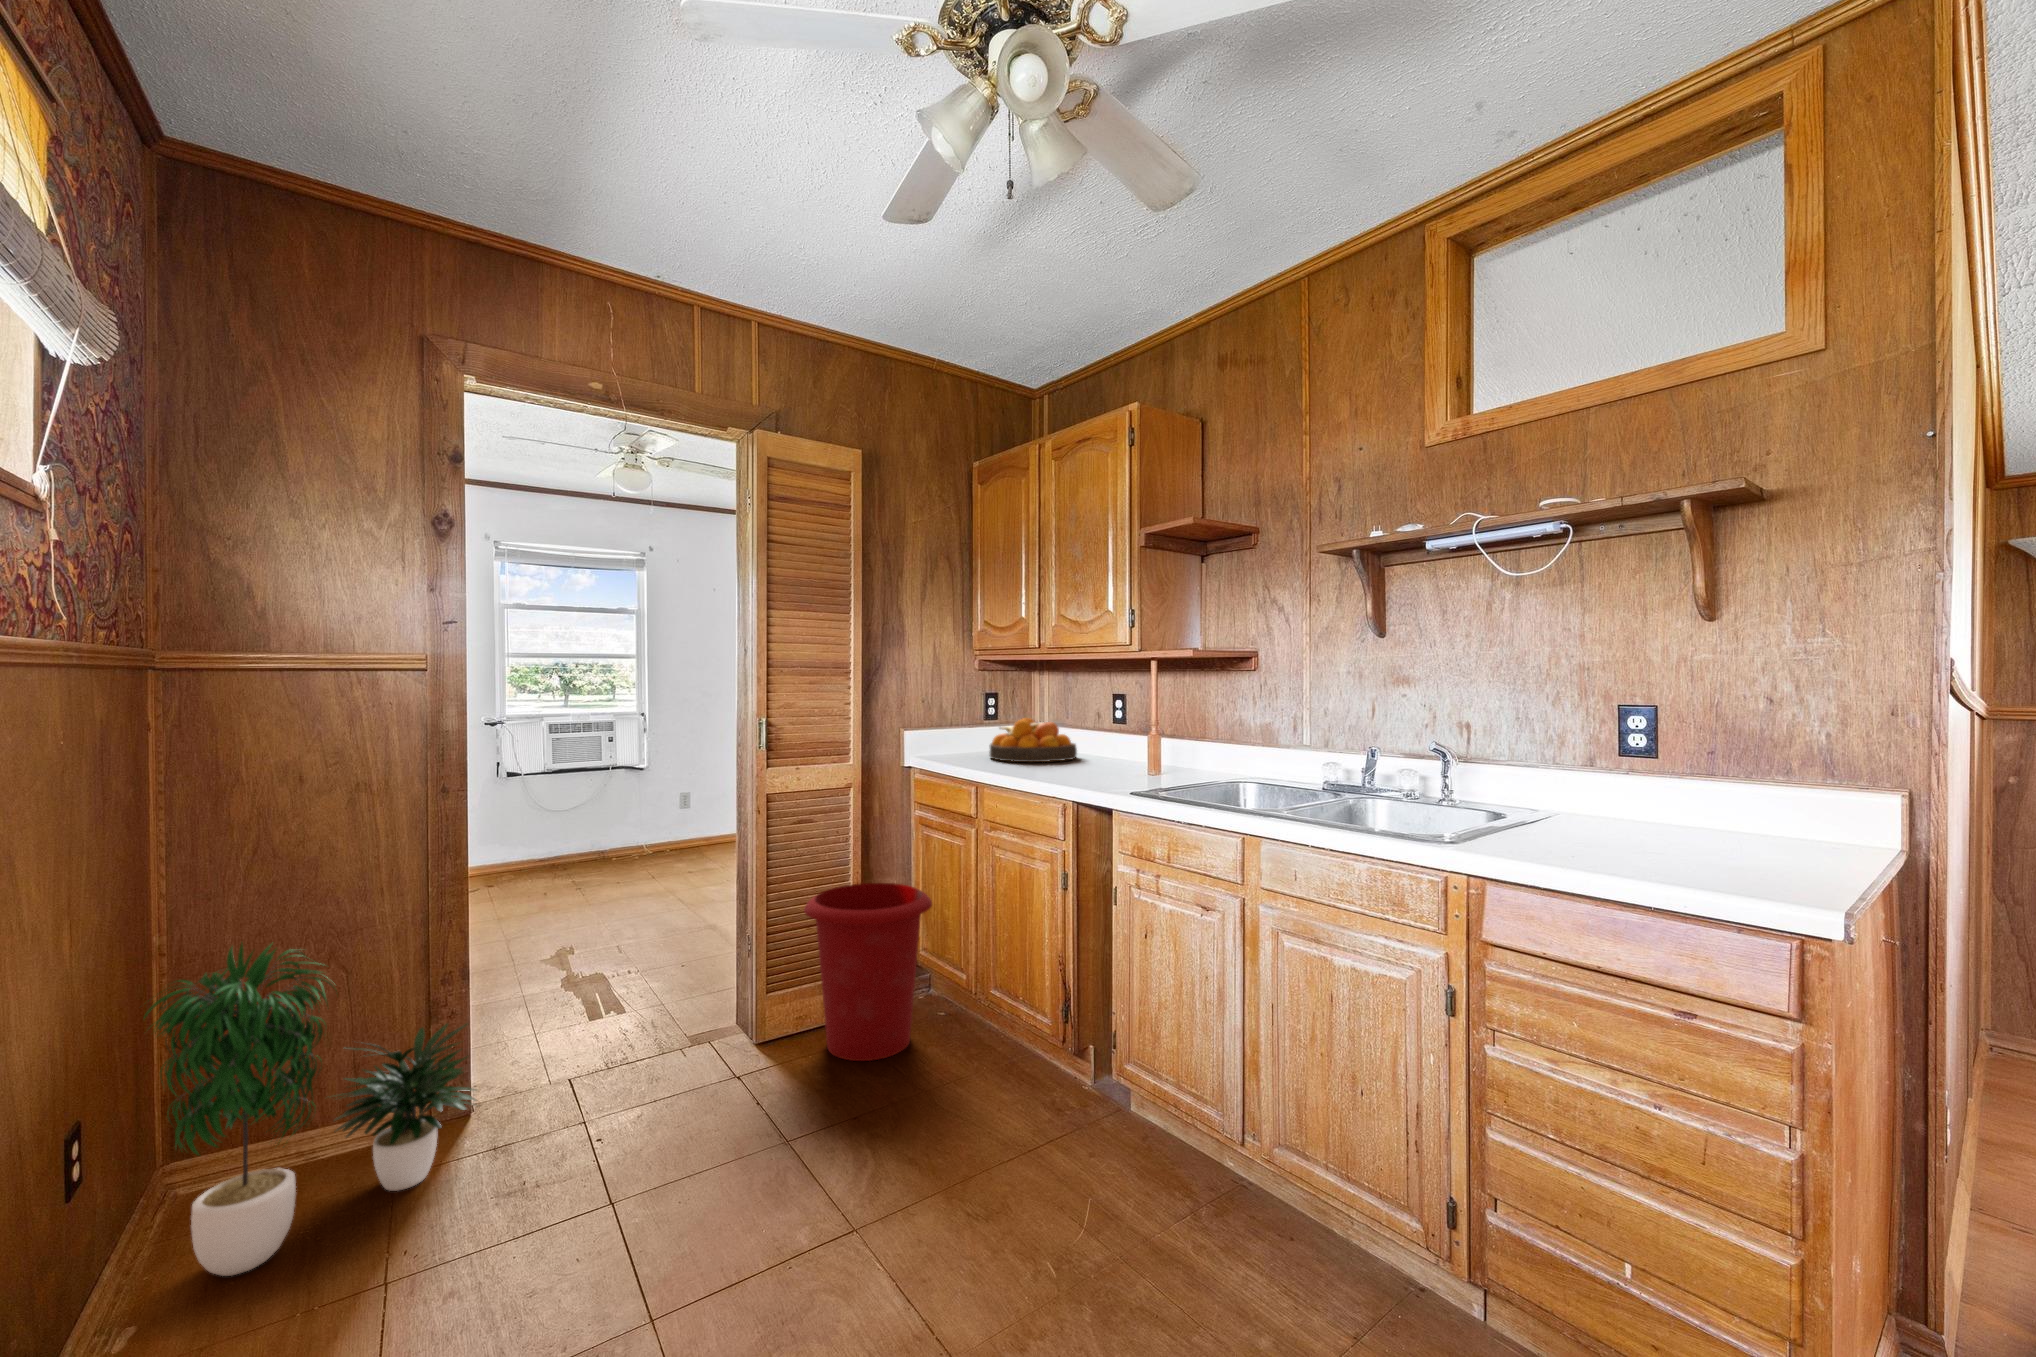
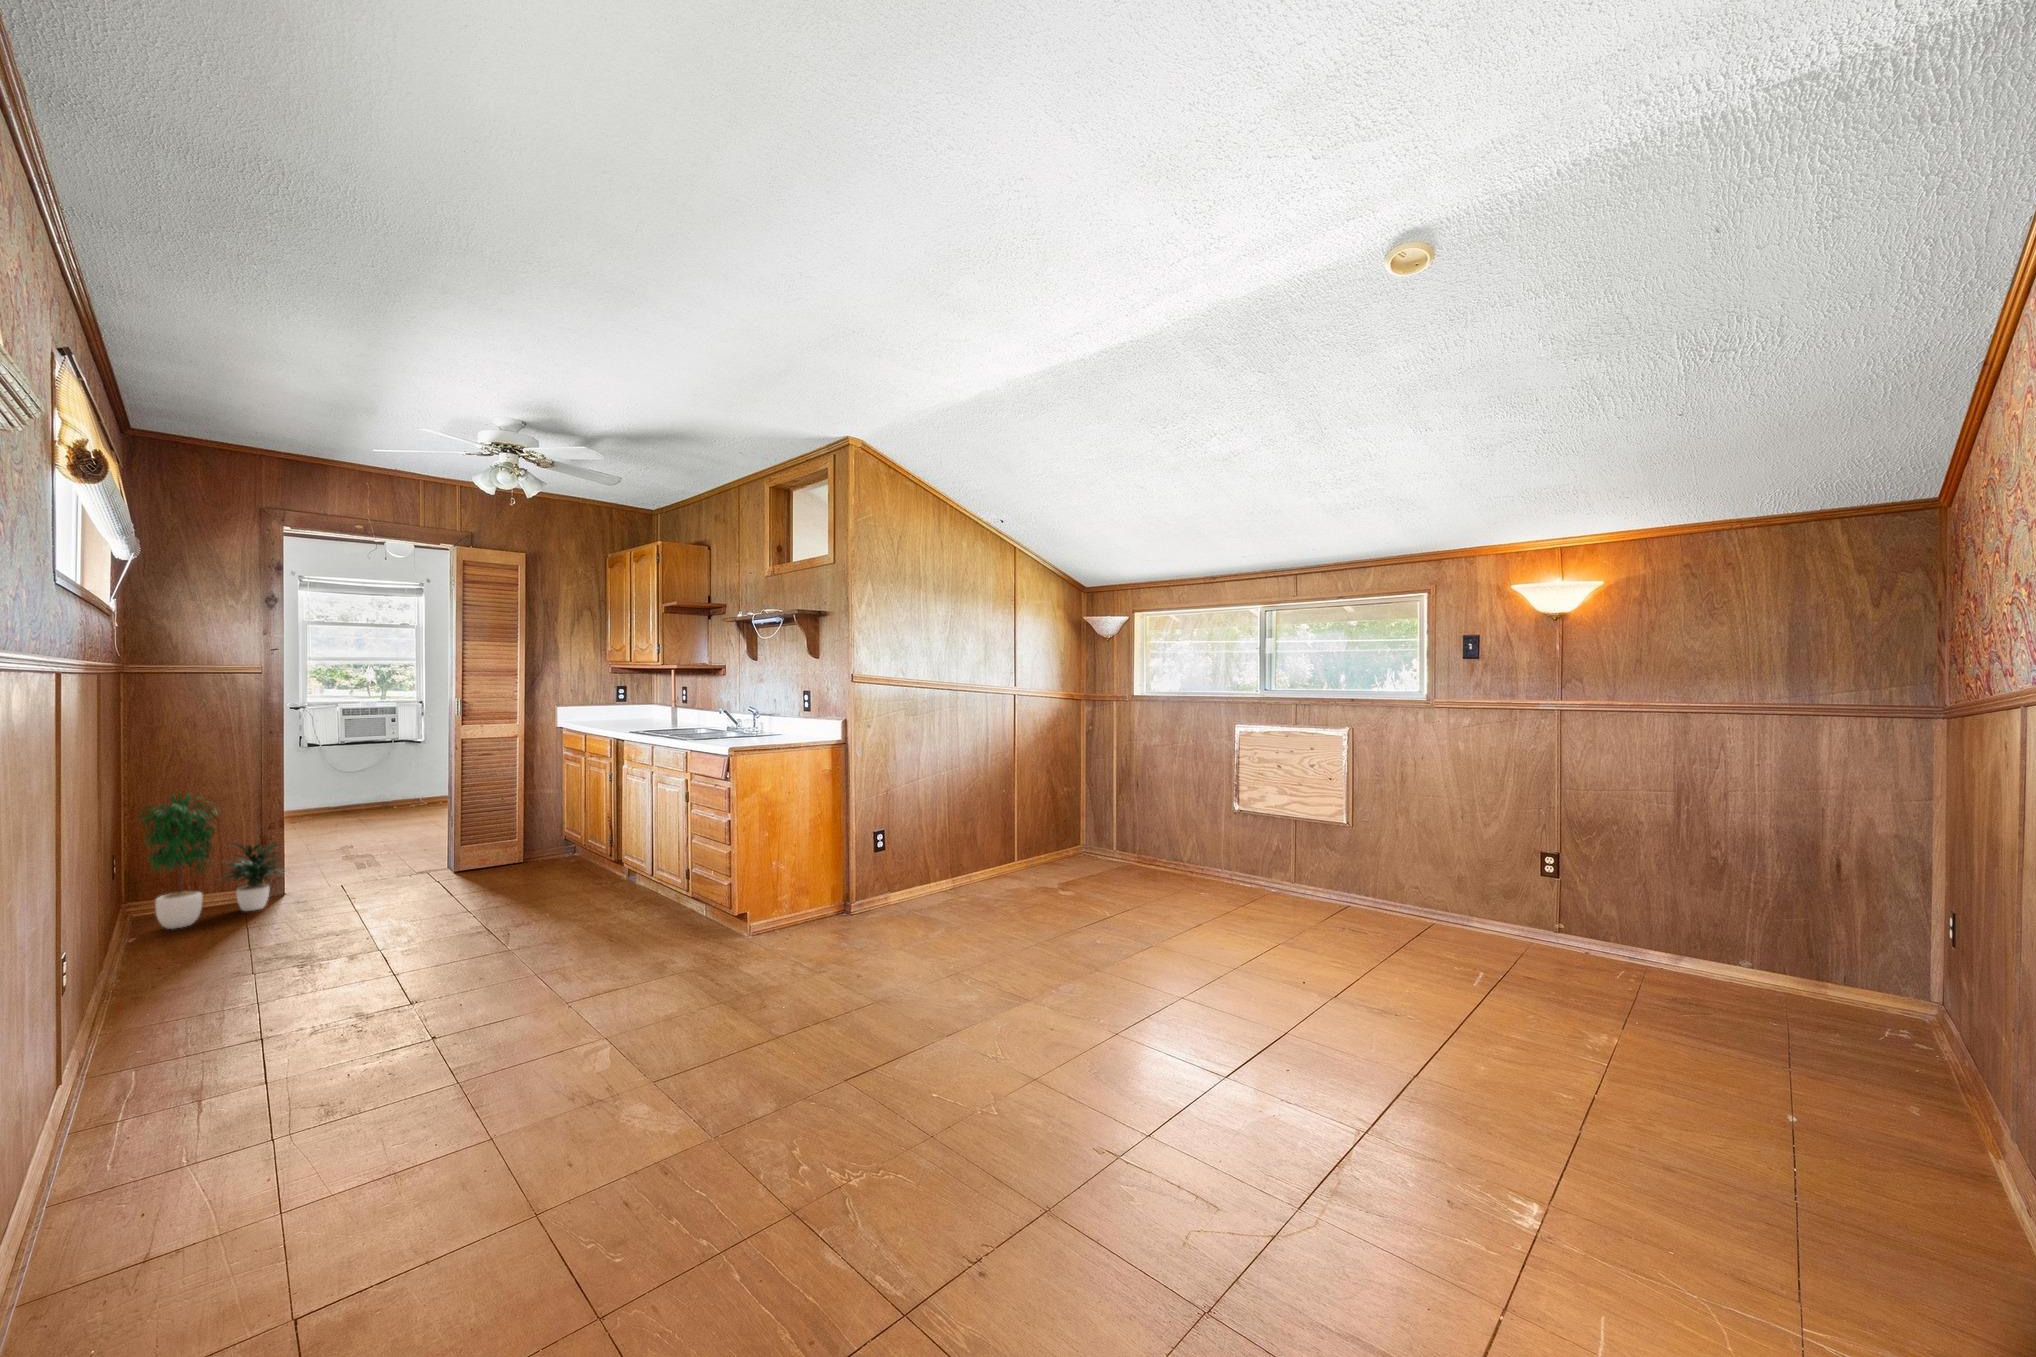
fruit bowl: present [989,718,1077,762] -> none [607,700,660,723]
waste bin: present [804,883,932,1061] -> none [480,788,557,873]

